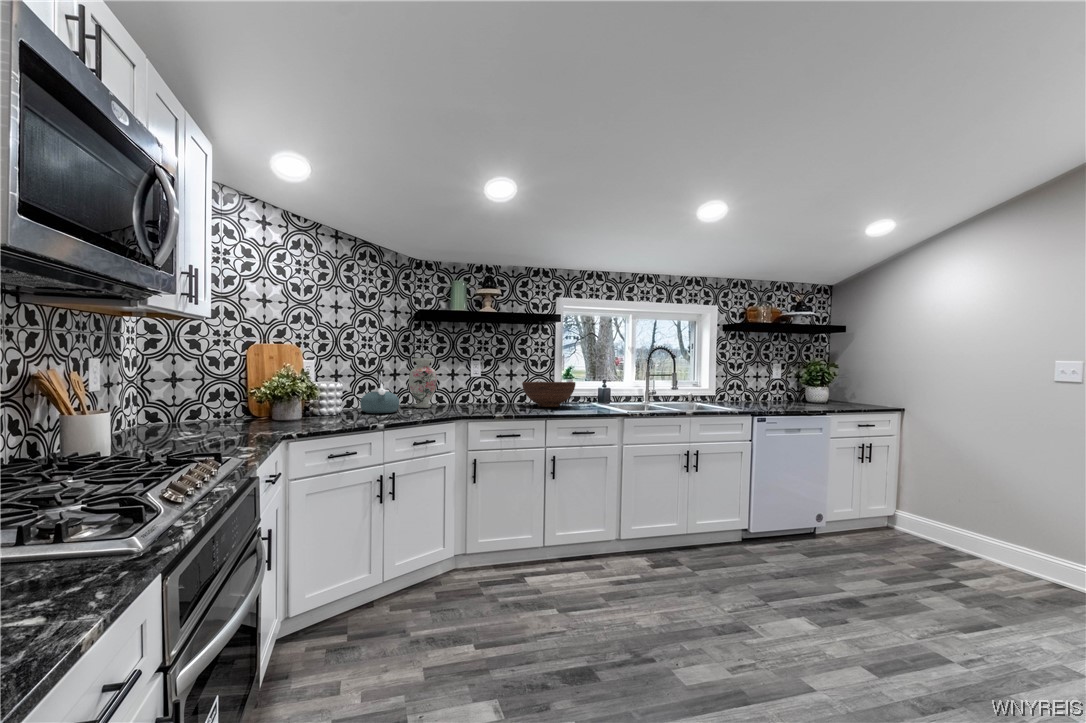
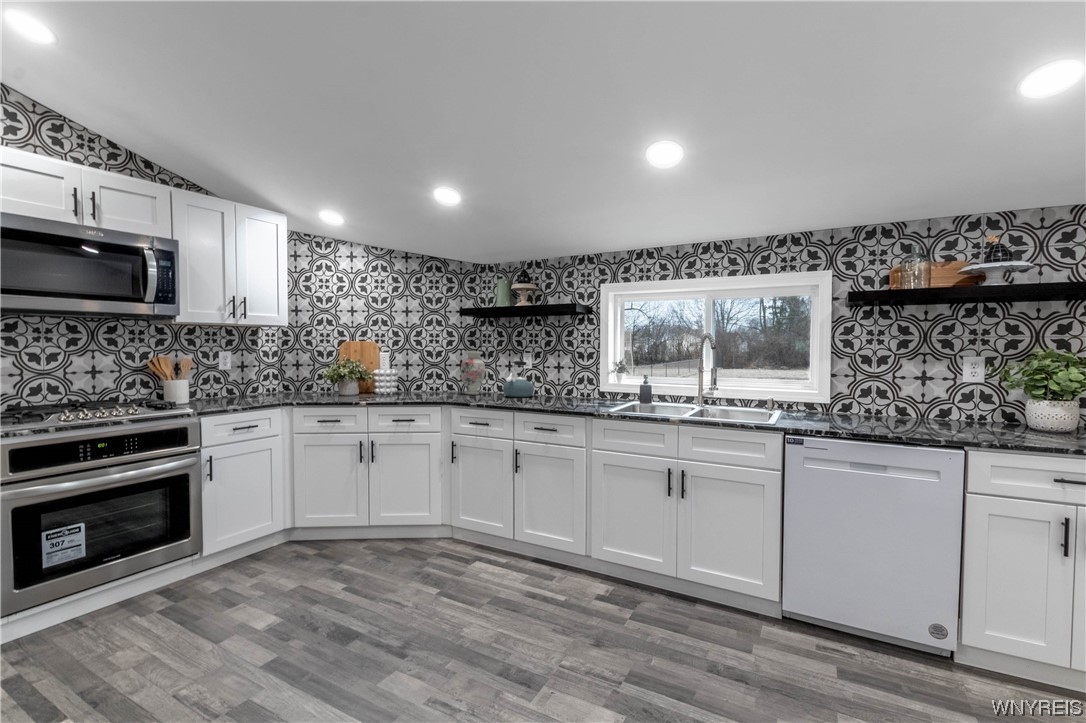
kettle: present [360,369,399,413] -> present [503,361,534,397]
fruit bowl: present [522,382,575,407] -> none [546,374,602,402]

